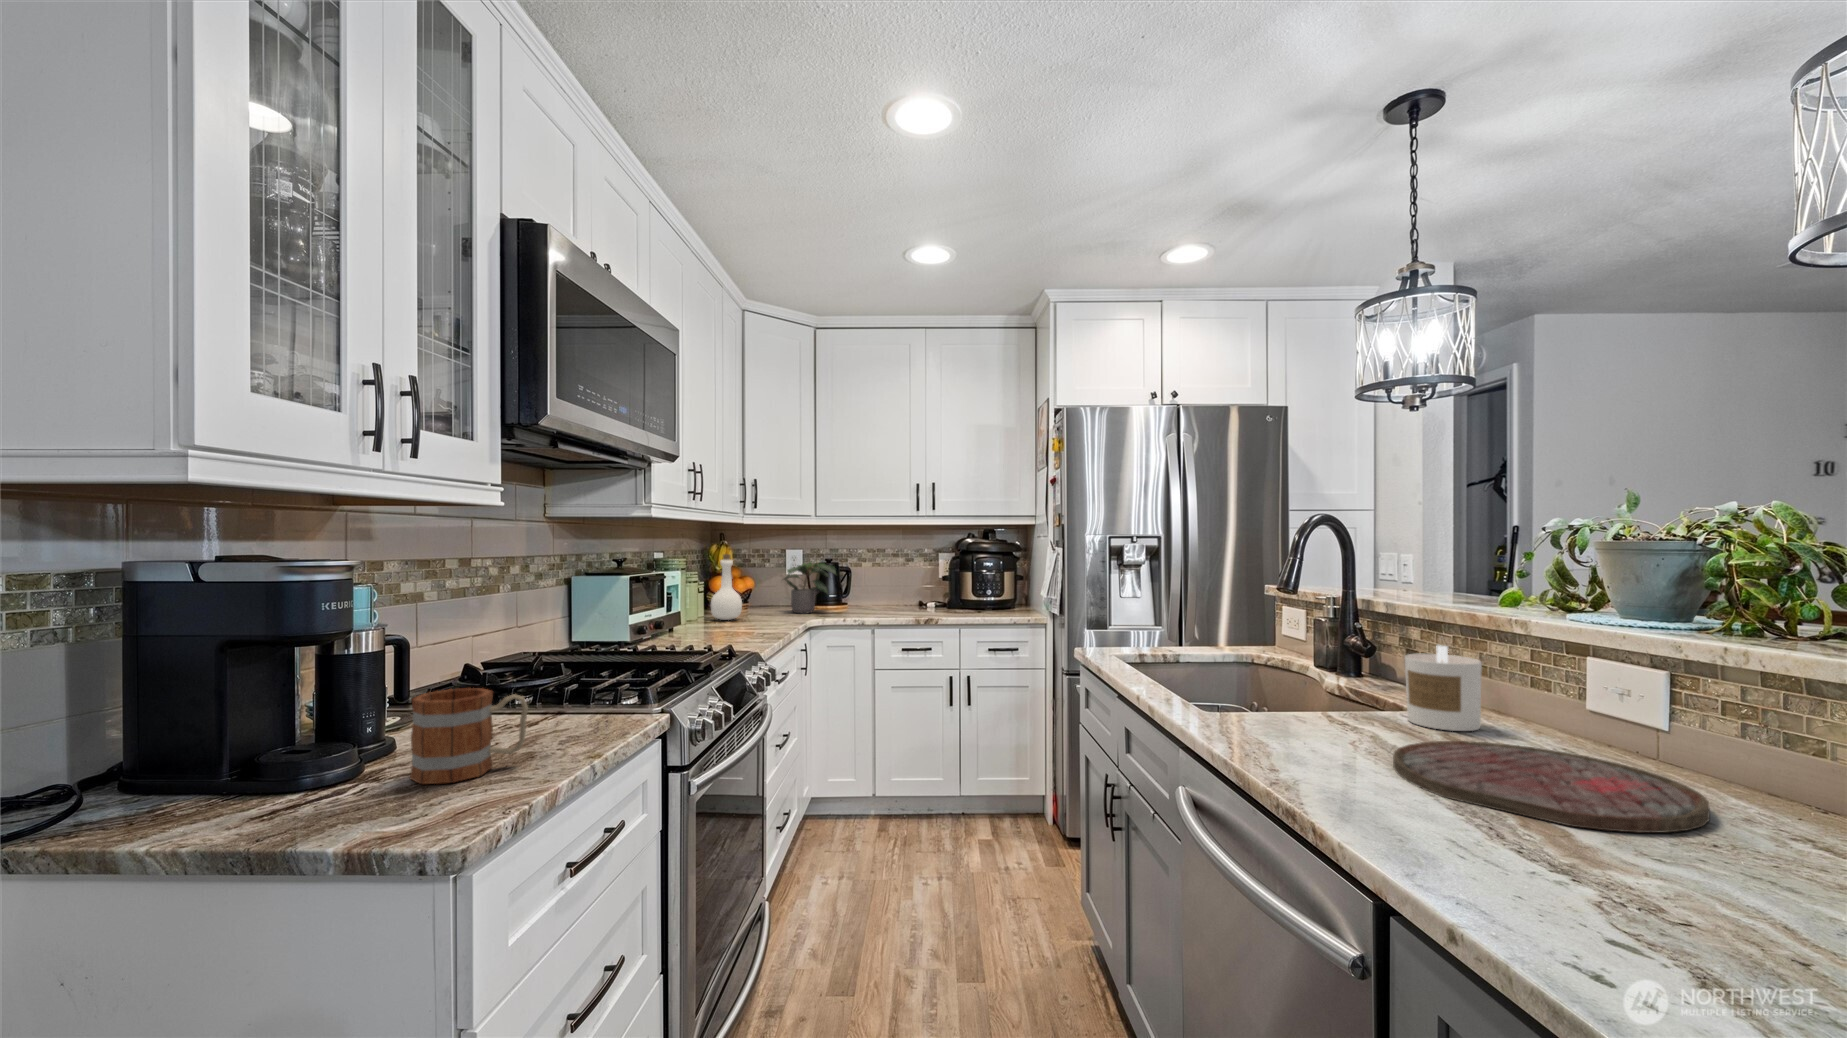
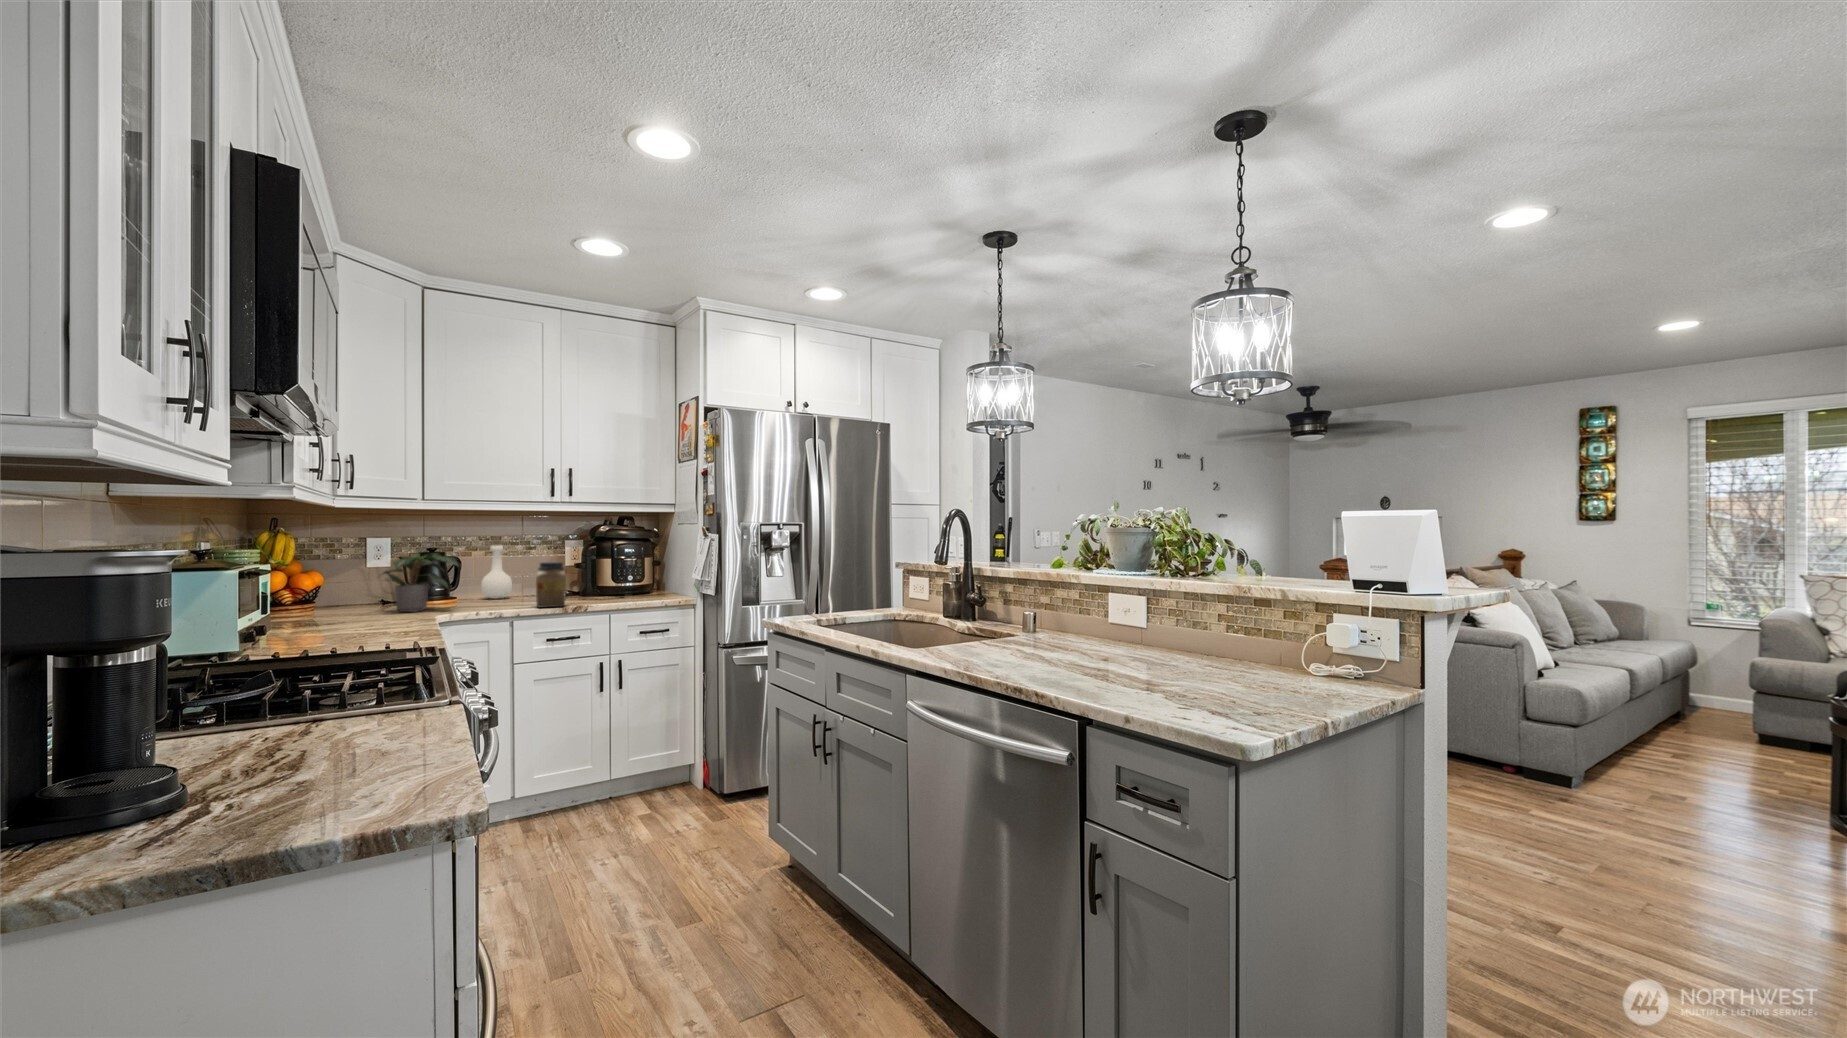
bottle: present [711,554,742,620] -> present [481,541,512,599]
jar: none [897,573,924,617] -> present [536,562,566,607]
candle: present [1405,645,1482,731] -> none [1022,592,1062,644]
mug: present [410,688,528,784] -> none [266,688,389,791]
cutting board: present [1393,741,1710,833] -> none [1039,645,1178,676]

